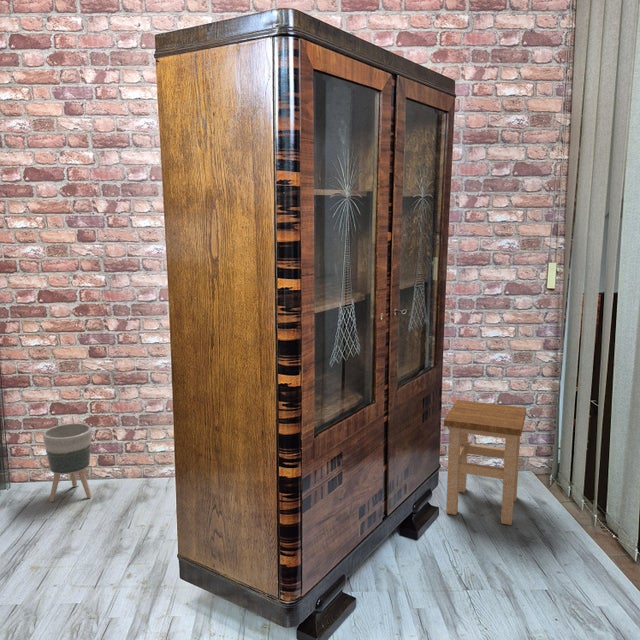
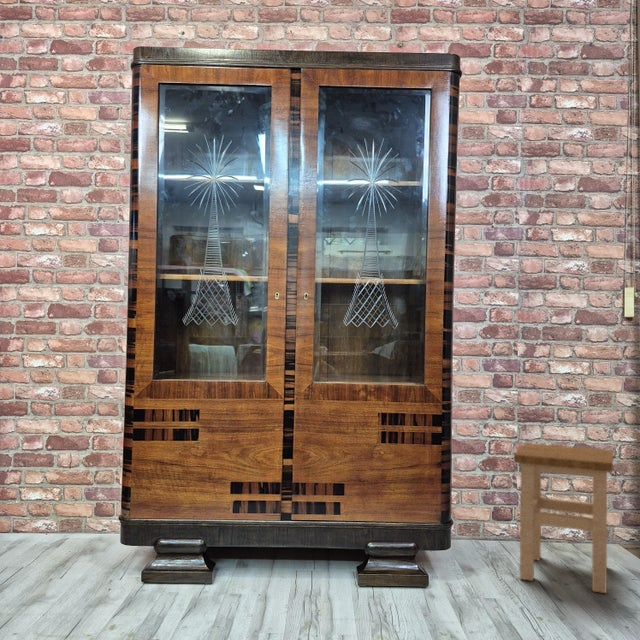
planter: present [43,423,92,502] -> none [32,458,91,550]

